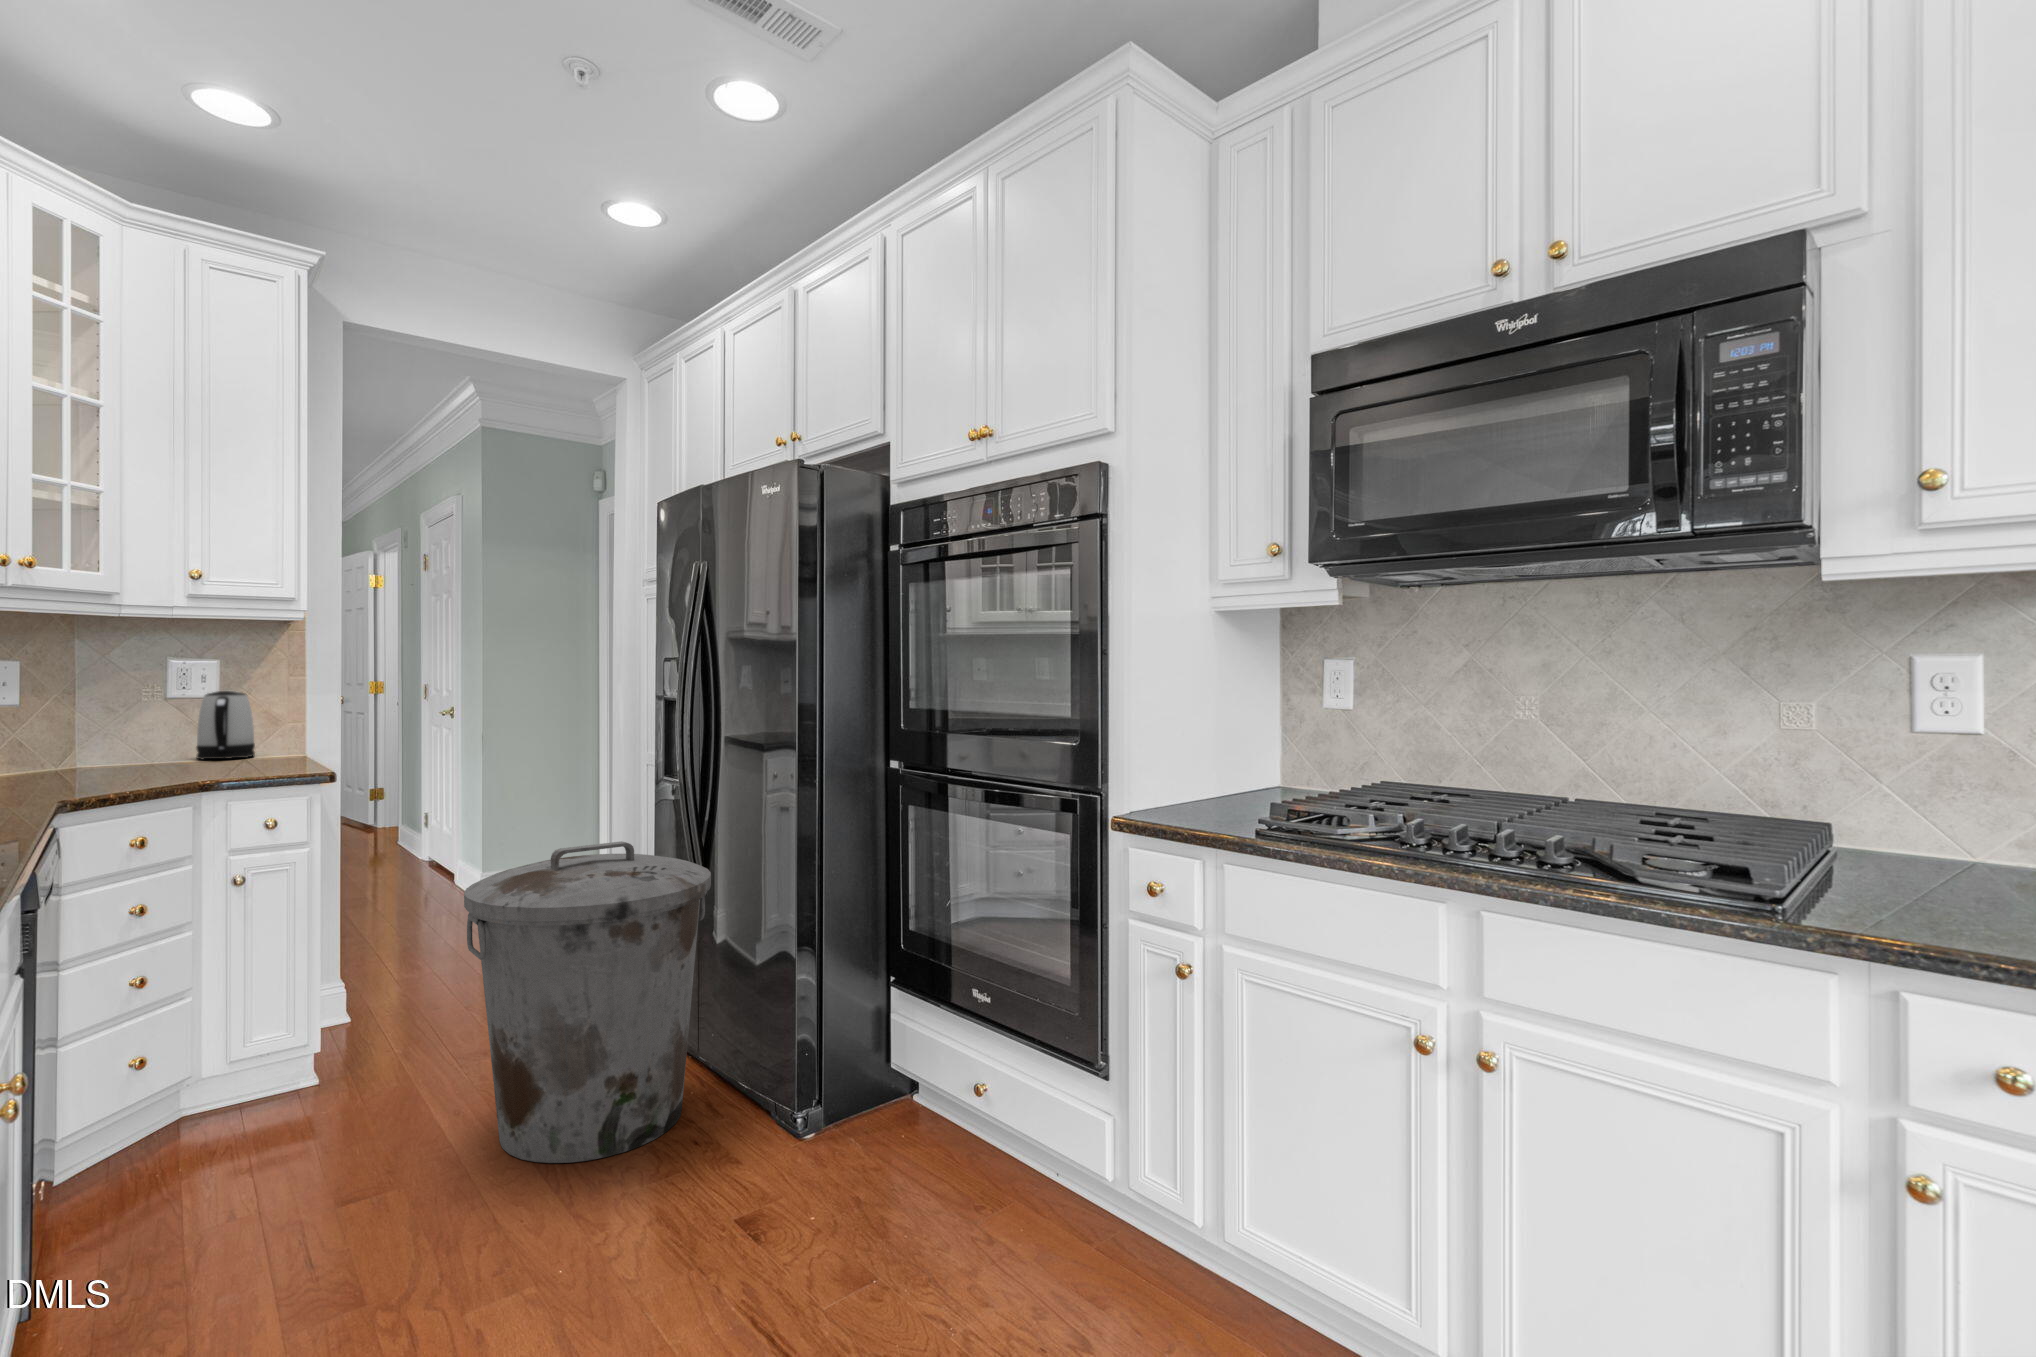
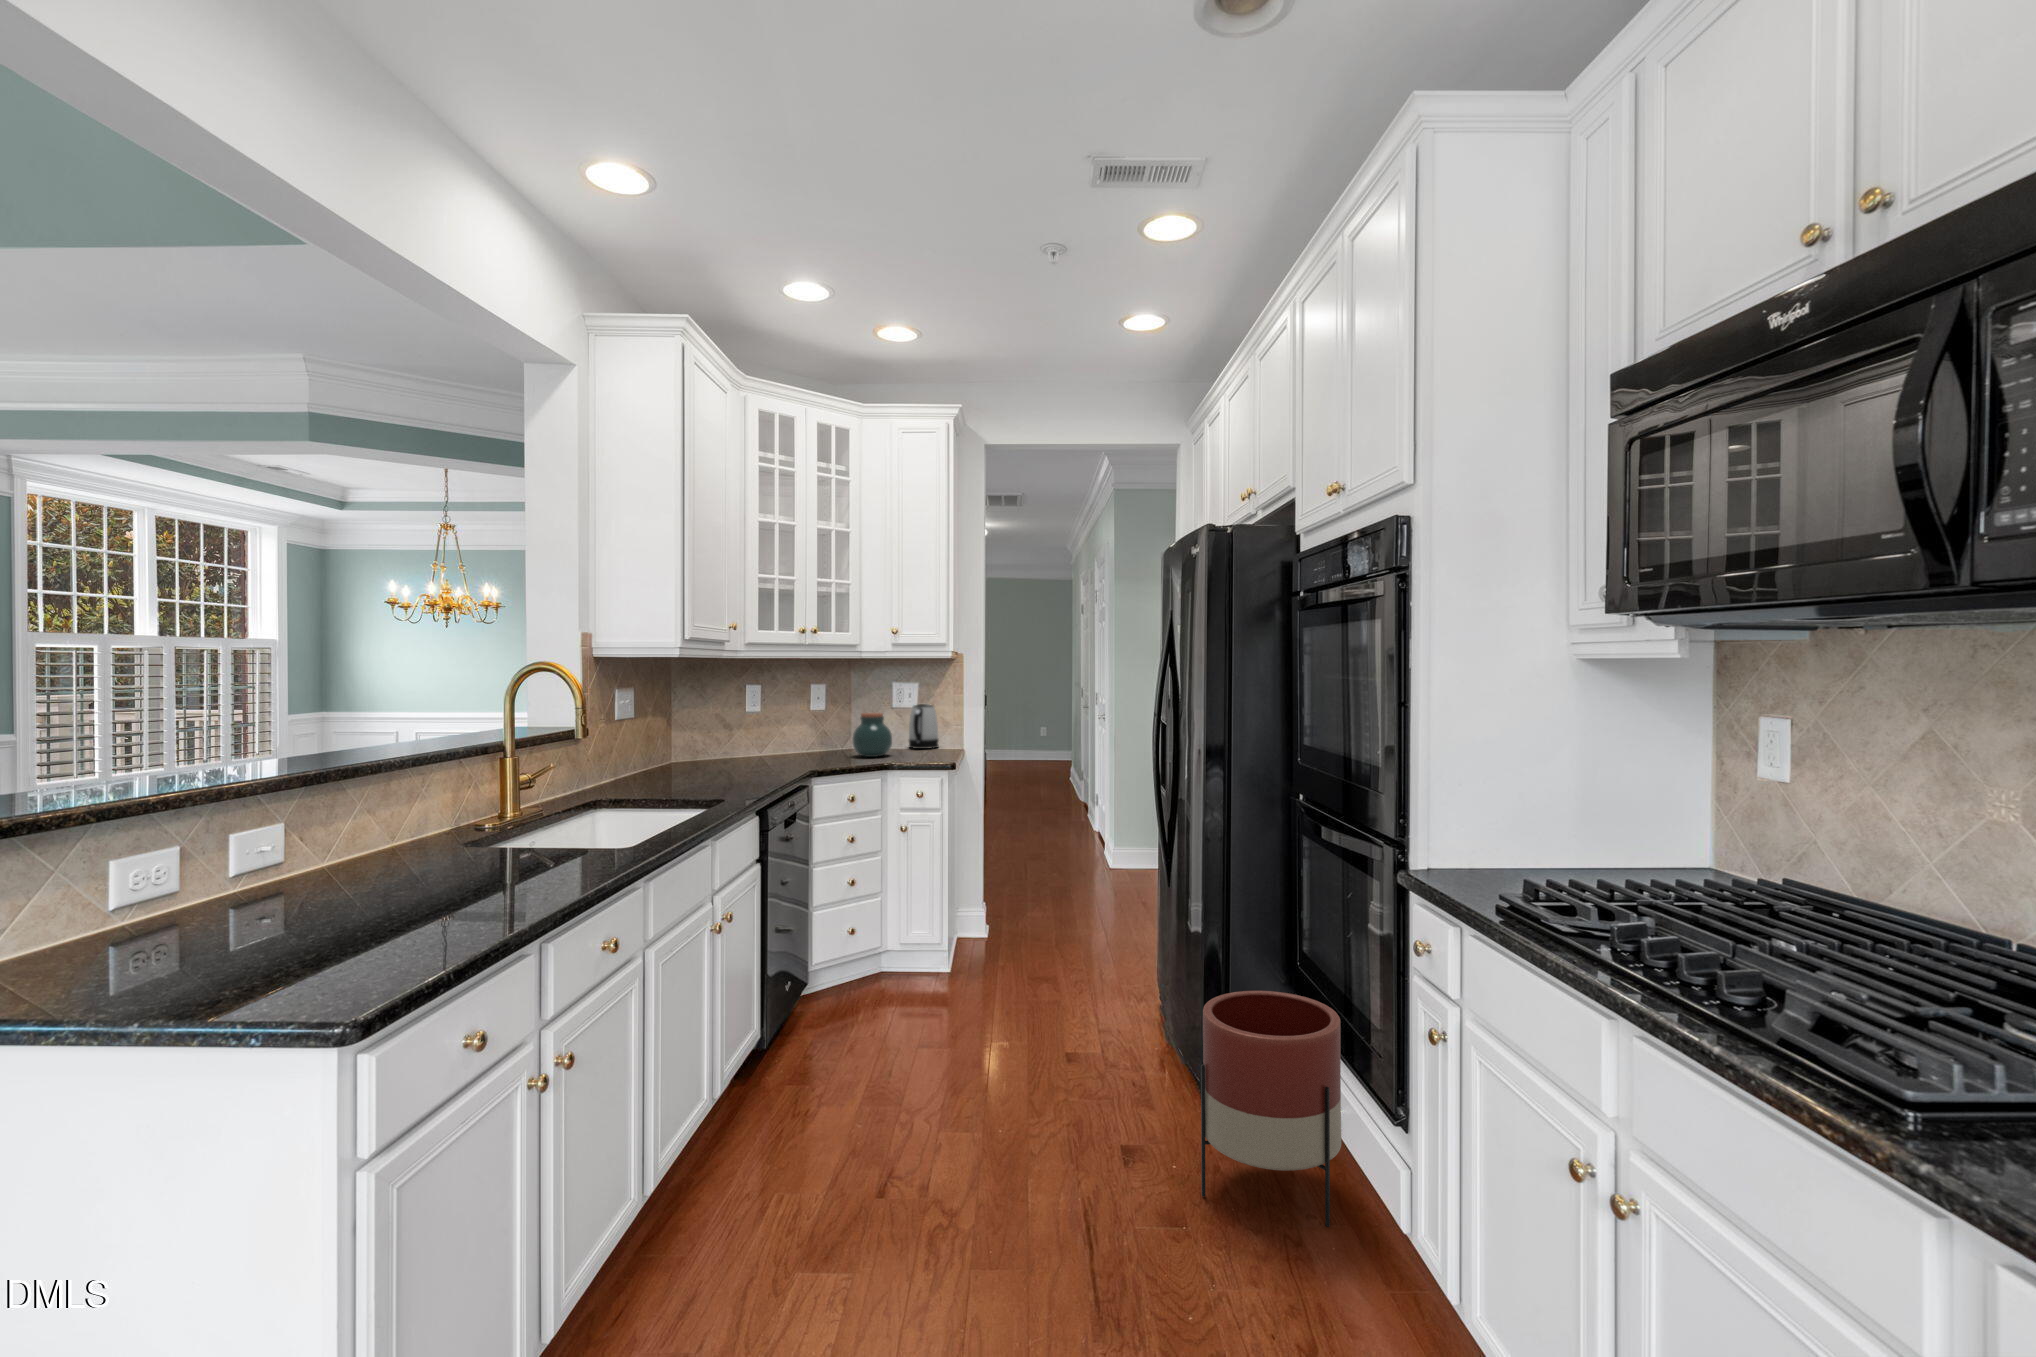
jar: none [102,703,186,774] -> present [852,713,892,757]
trash can: present [464,841,711,1163] -> none [990,834,1163,1072]
planter: none [866,980,1019,1237] -> present [1201,991,1341,1227]

